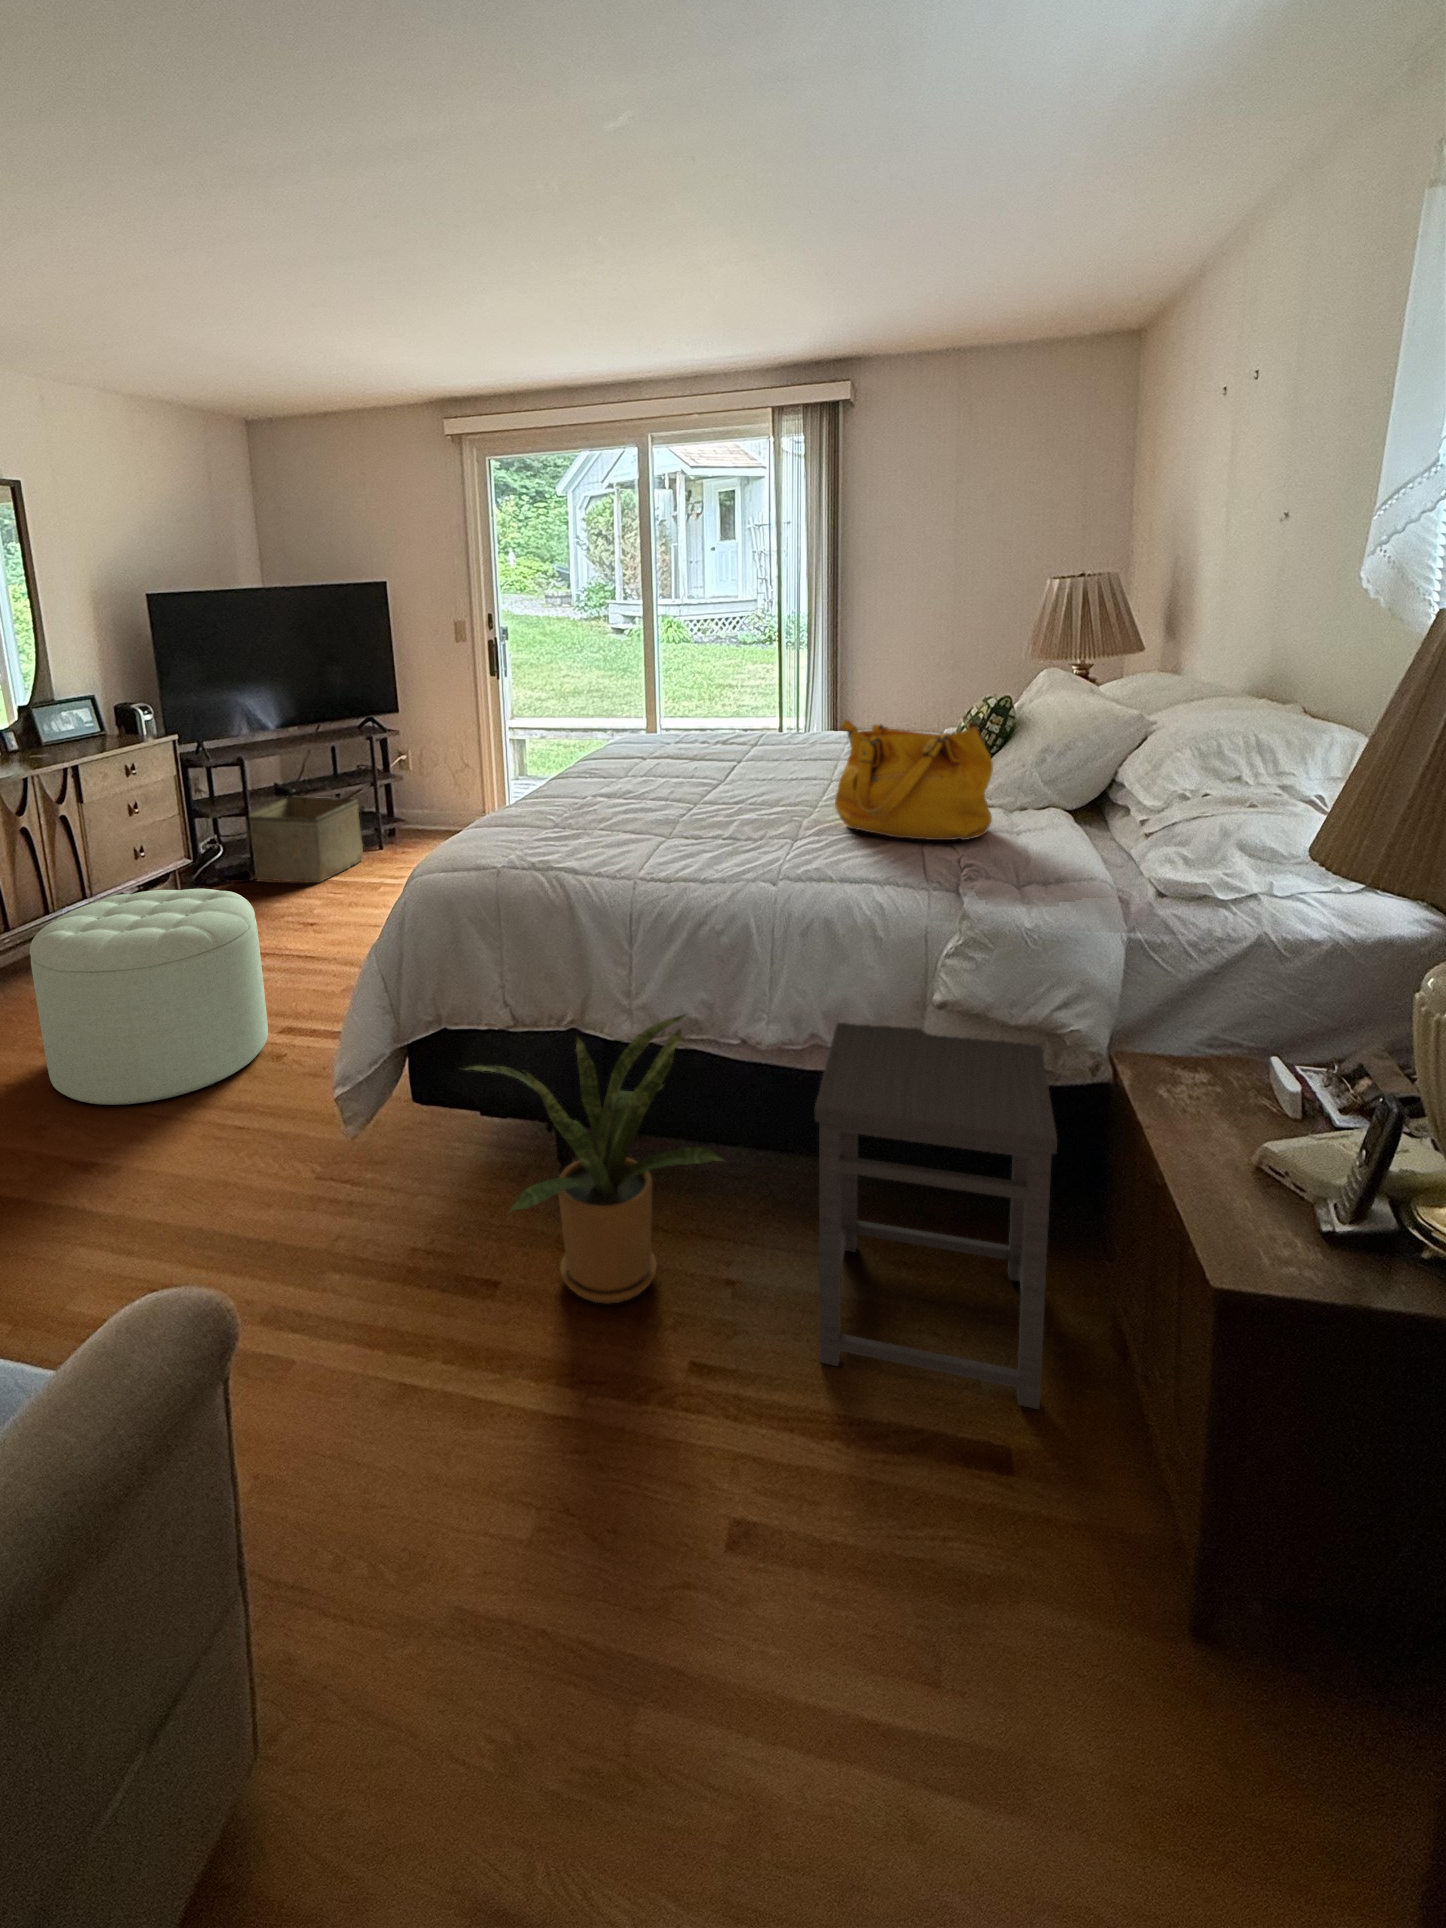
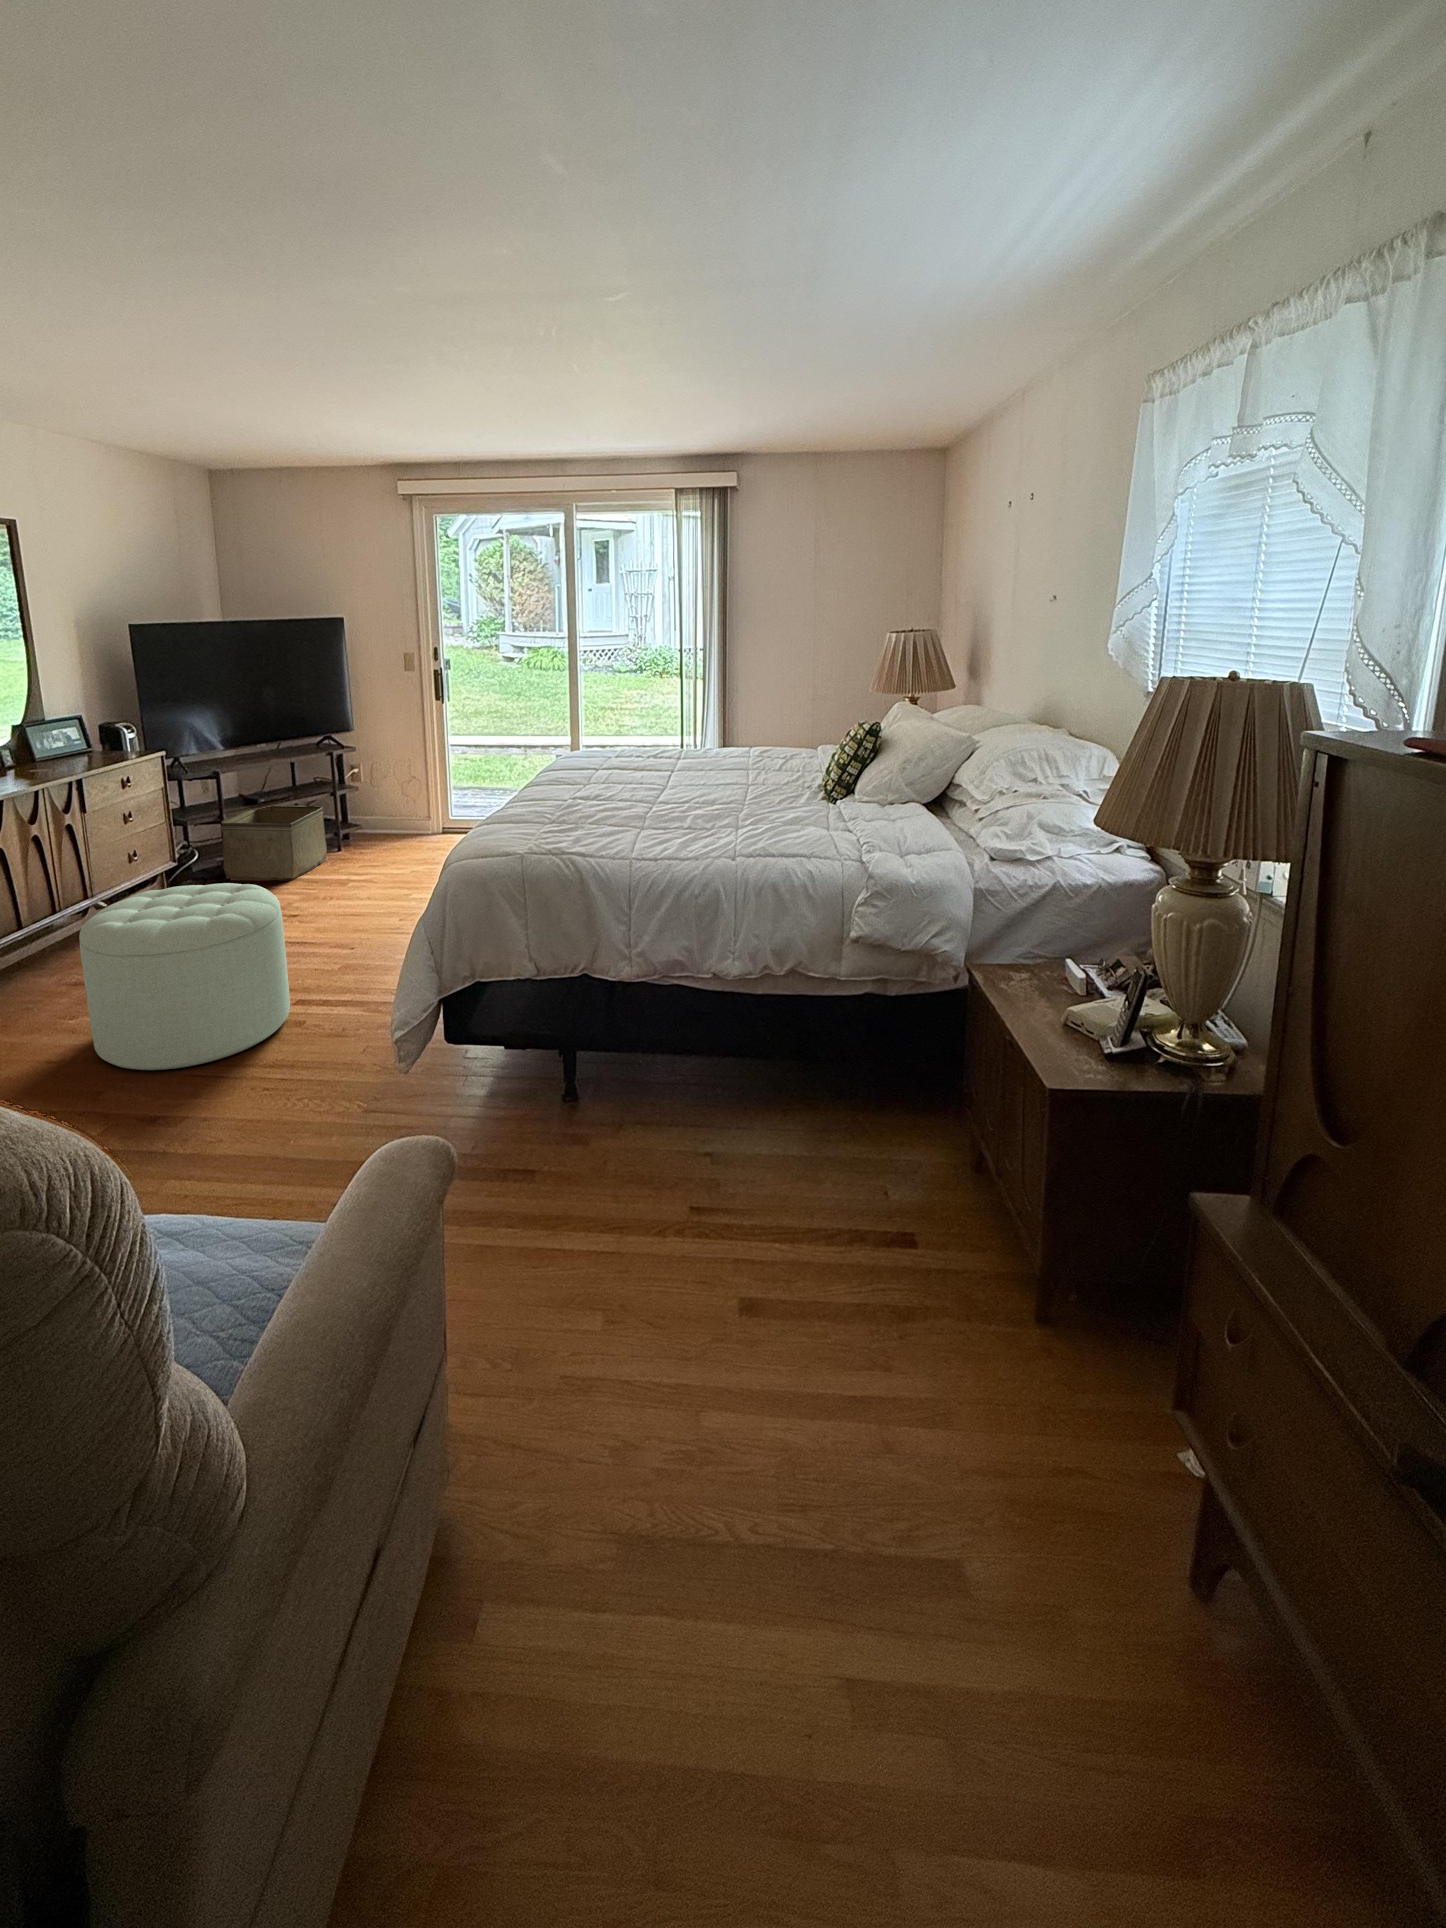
handbag: present [835,716,993,840] -> none [761,737,875,826]
house plant: present [466,1015,723,1303] -> none [512,955,710,1176]
side table: present [814,1020,1057,1409] -> none [783,954,946,1208]

